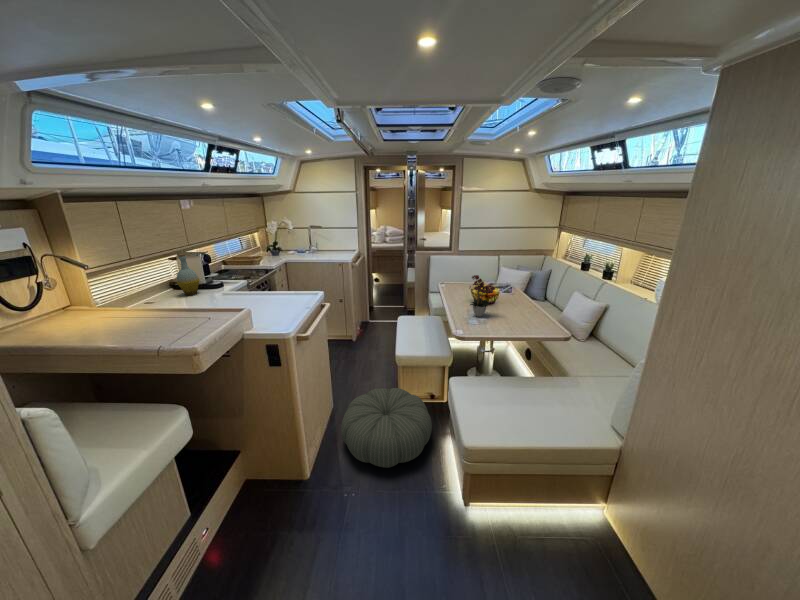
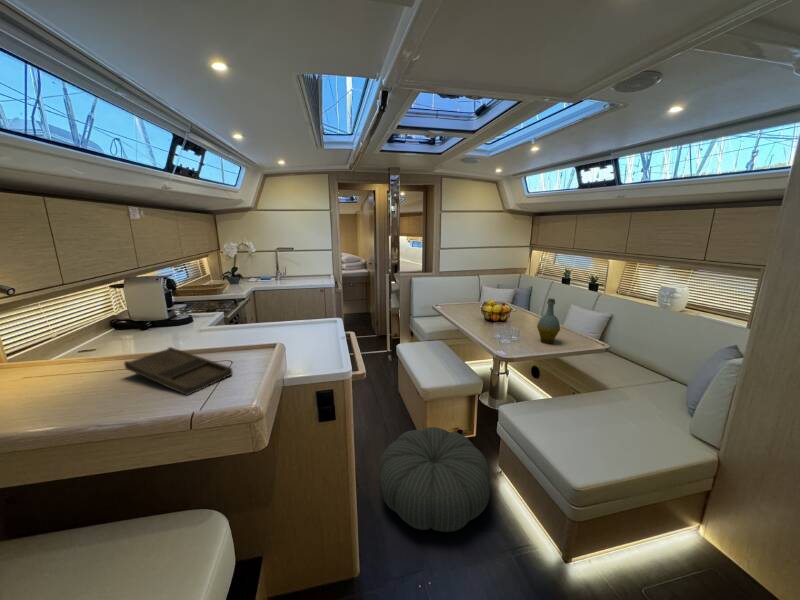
bottle: present [177,254,200,296] -> present [537,298,560,344]
flower arrangement: present [470,275,495,317] -> none [491,288,521,336]
tray: none [130,308,185,339] -> present [124,347,232,395]

